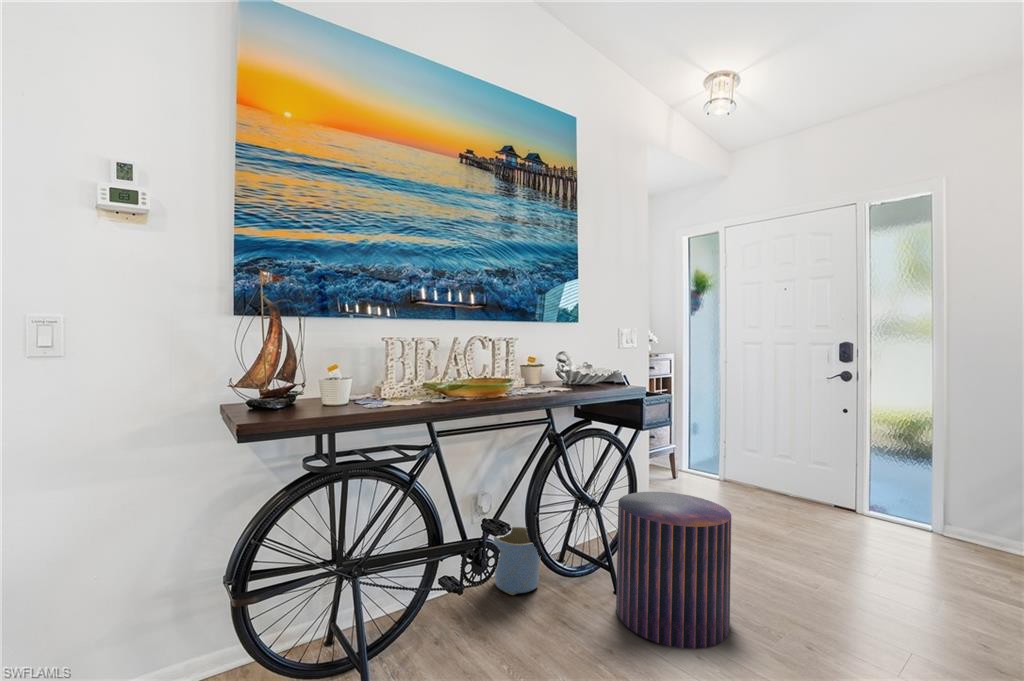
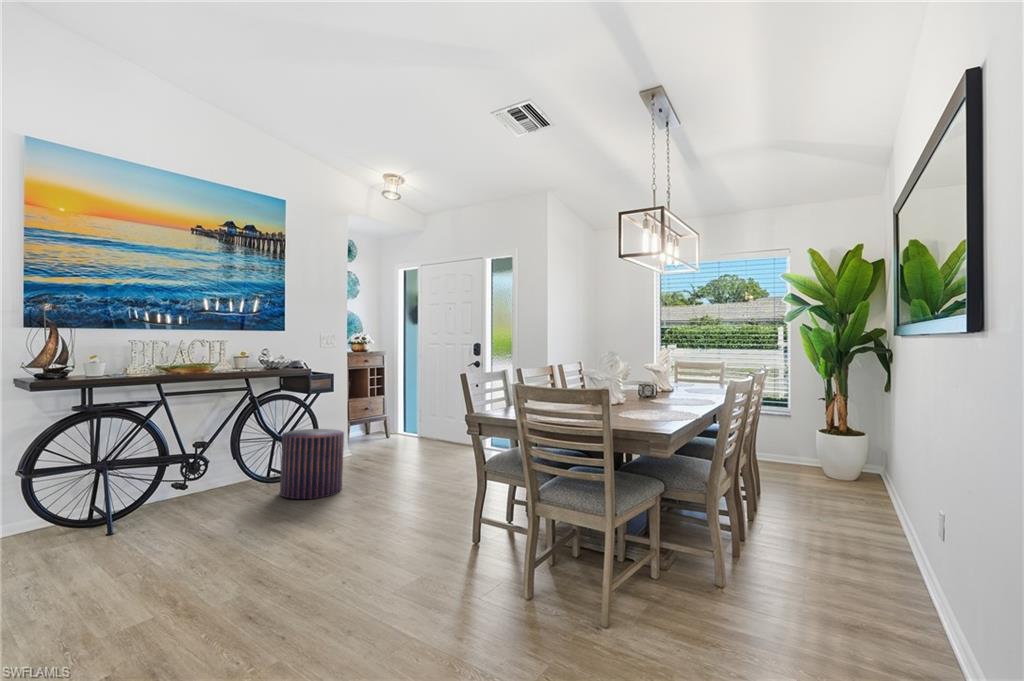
planter: present [494,527,542,595] -> none [212,456,245,492]

